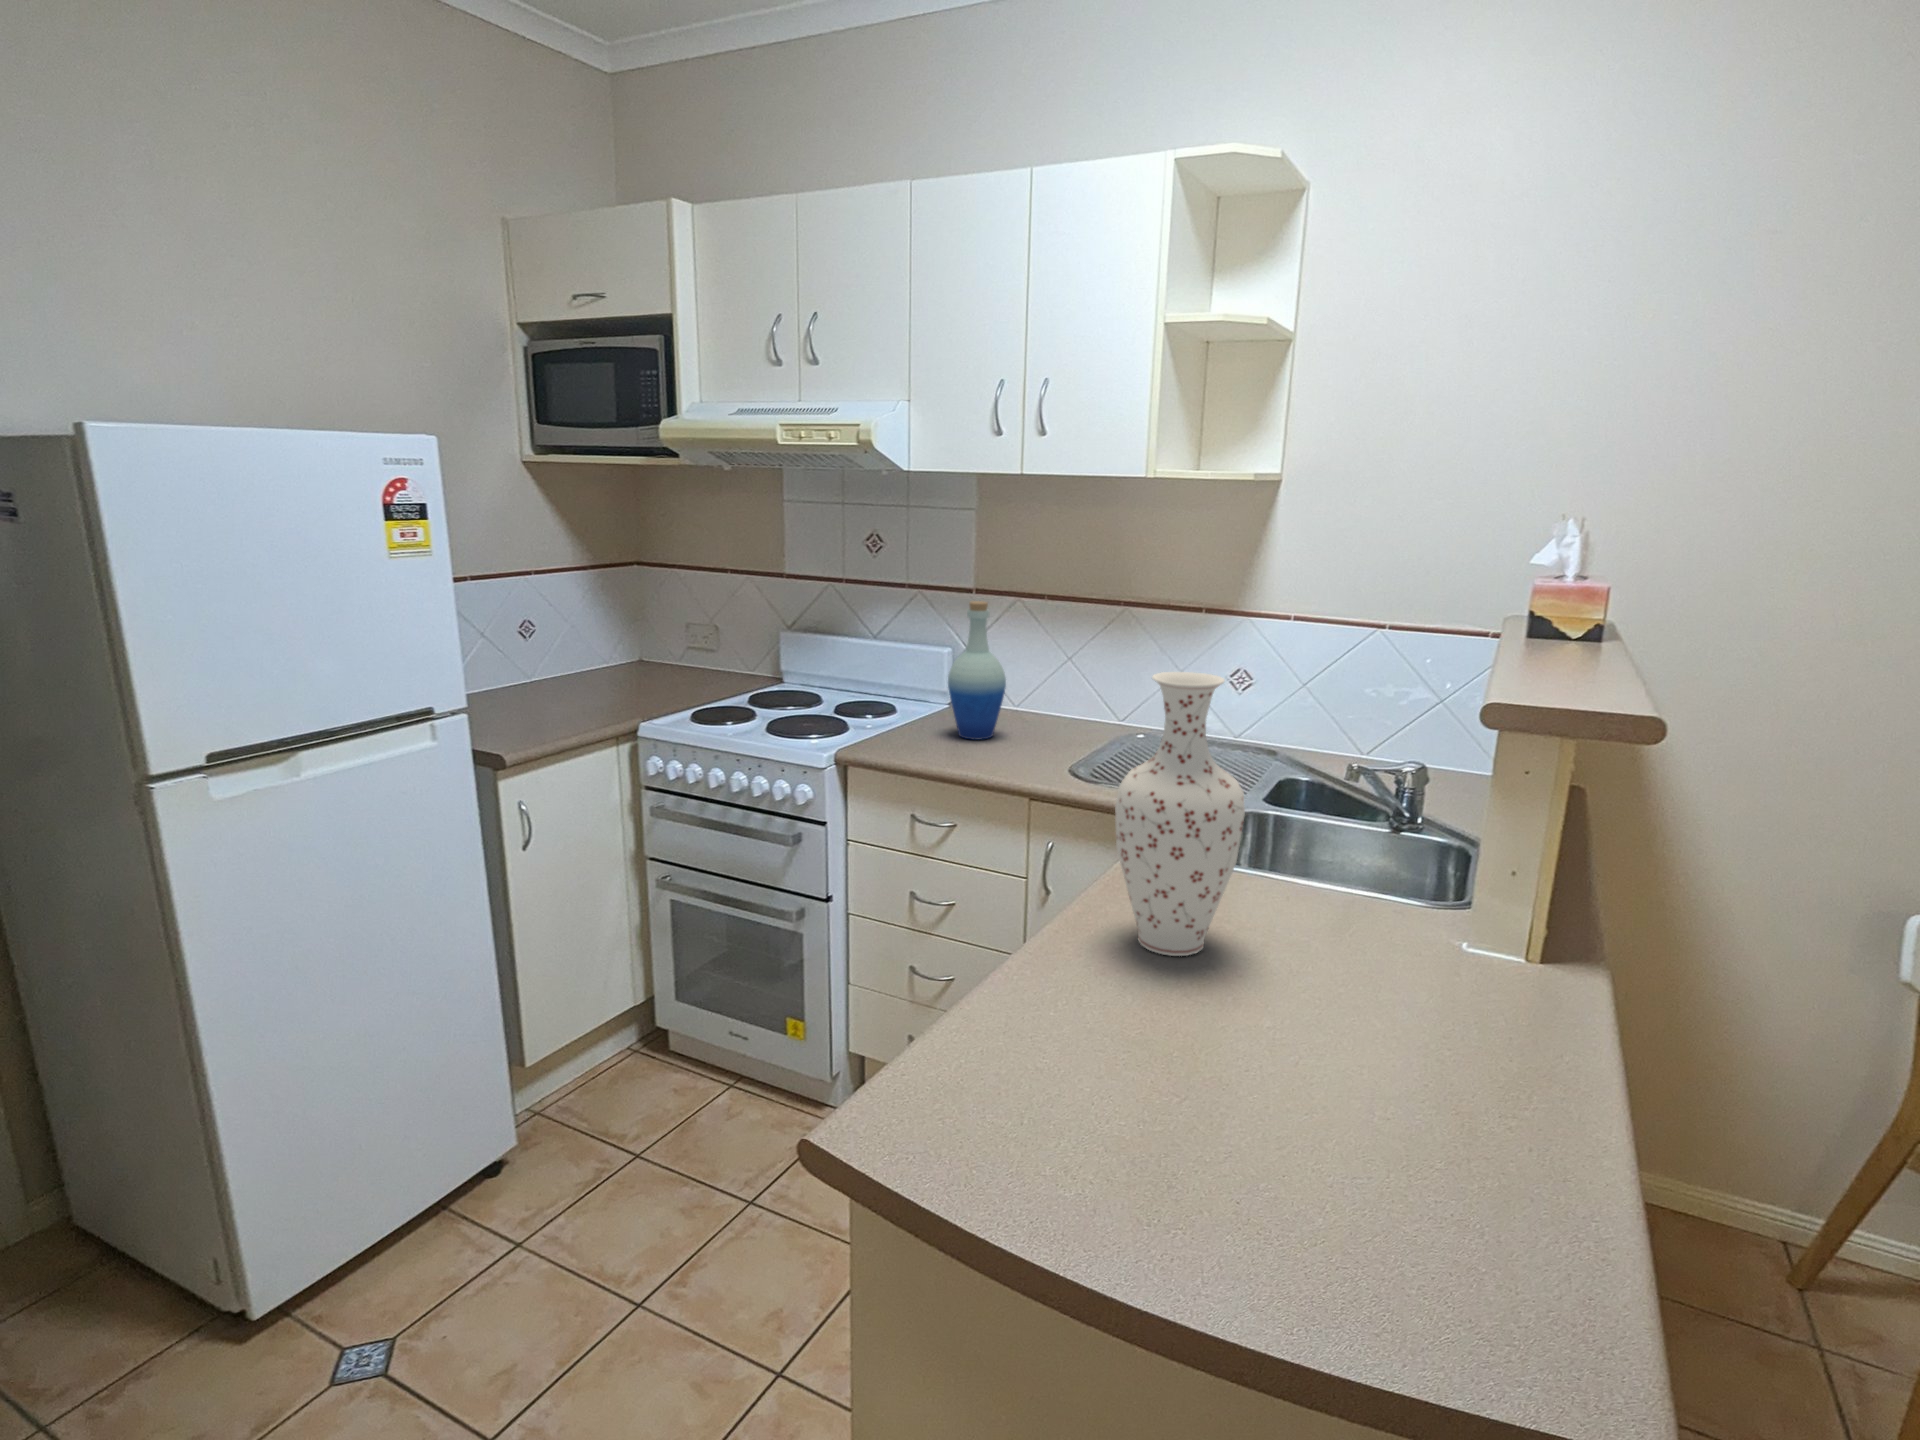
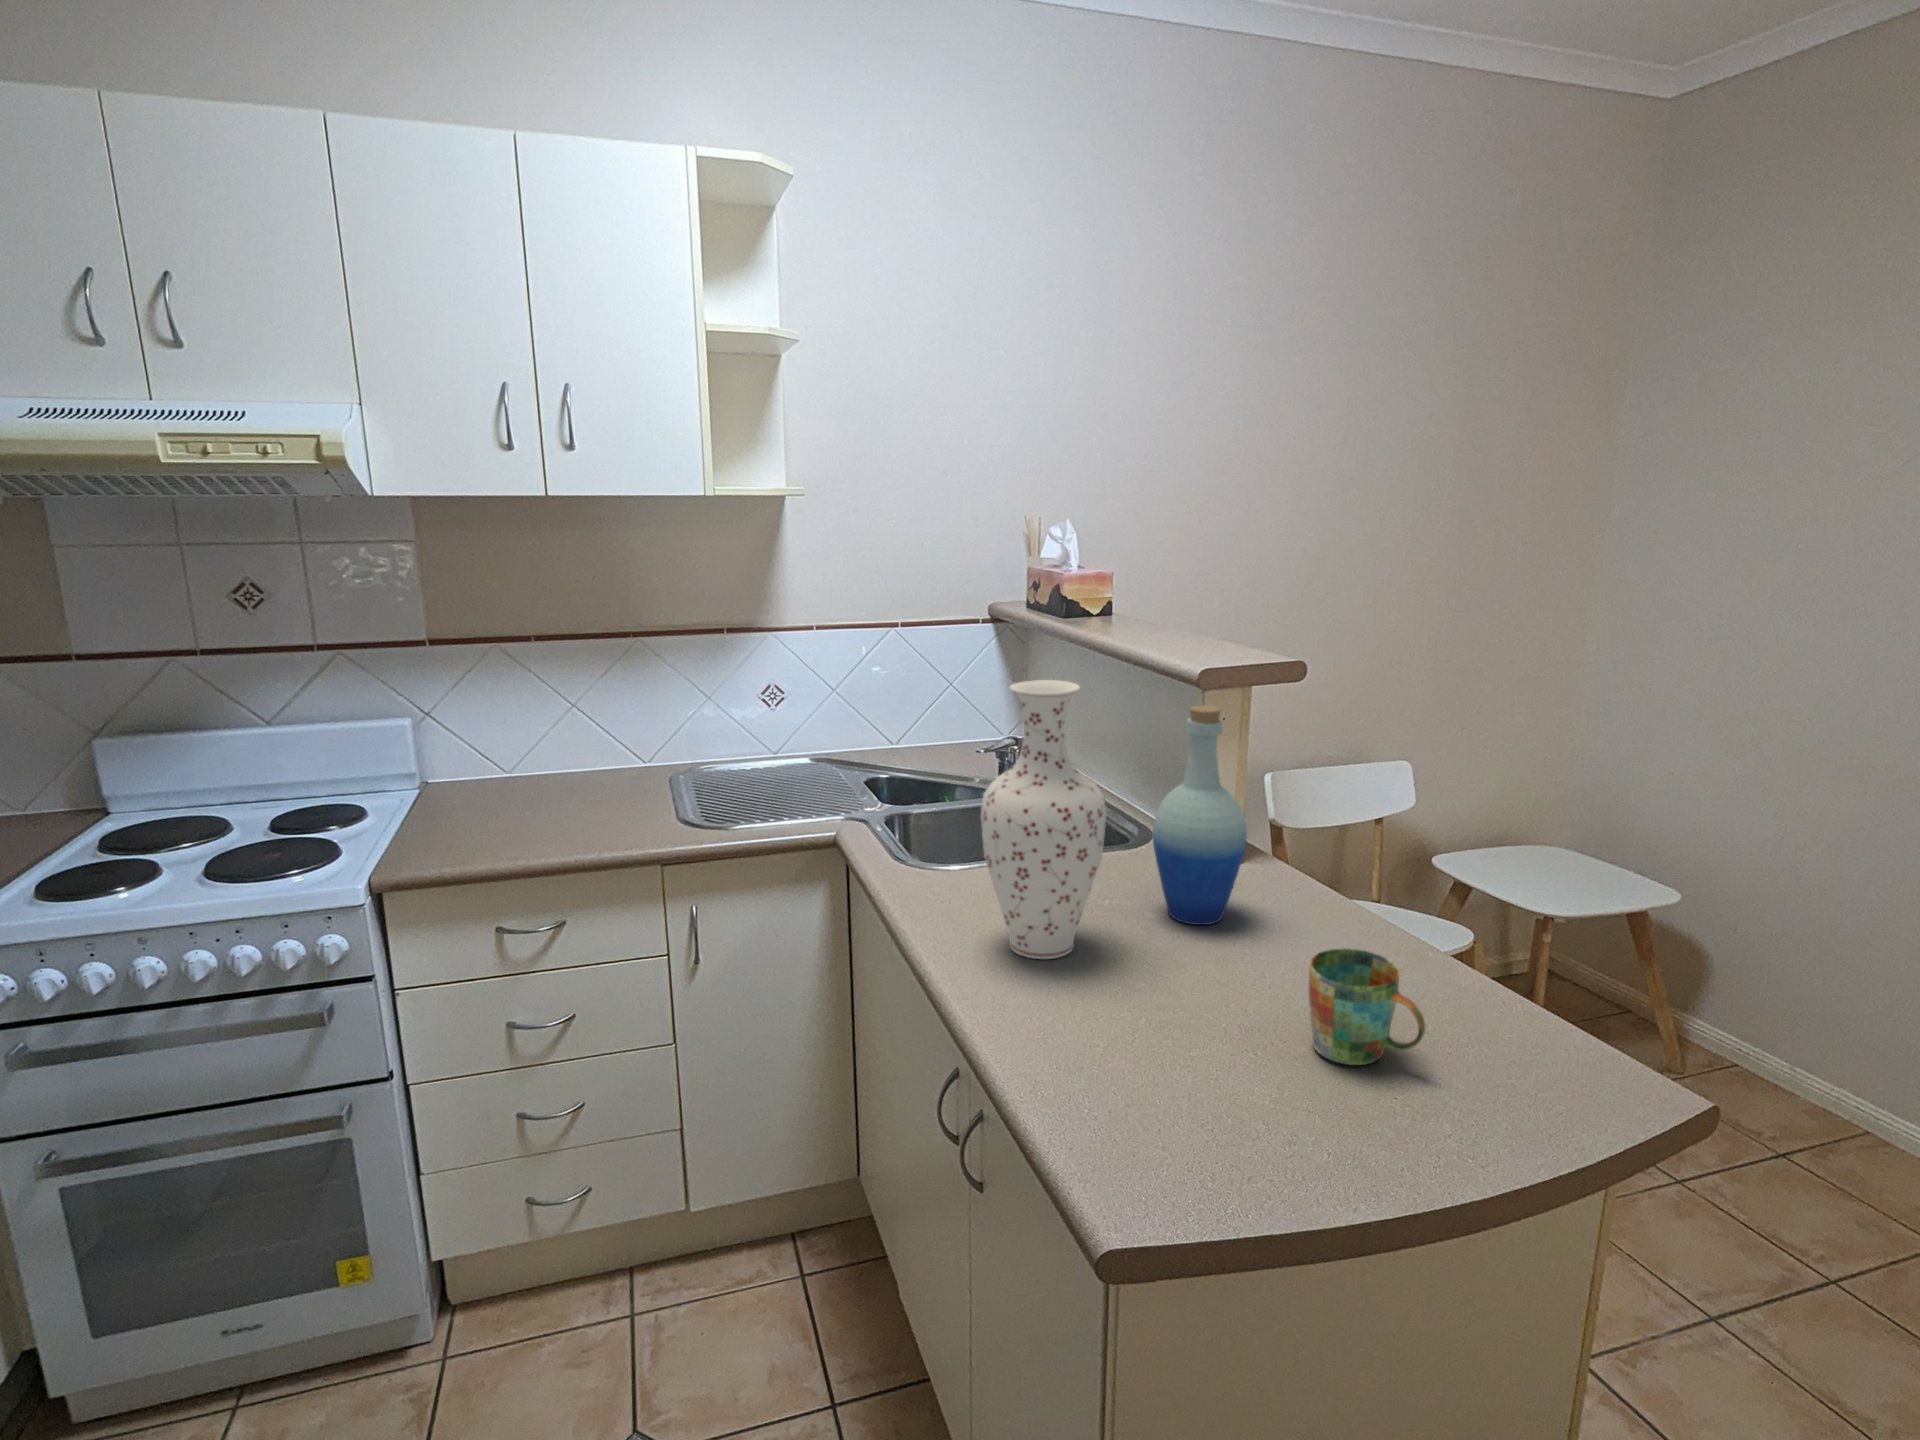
bottle: present [948,601,1006,740] -> present [1152,705,1247,925]
mug: none [1233,1012,1342,1147] -> present [1308,948,1425,1065]

